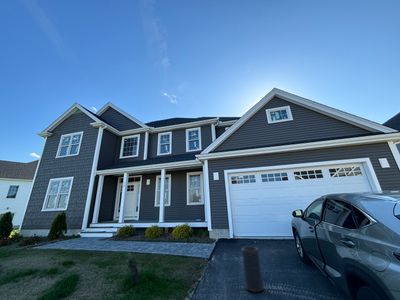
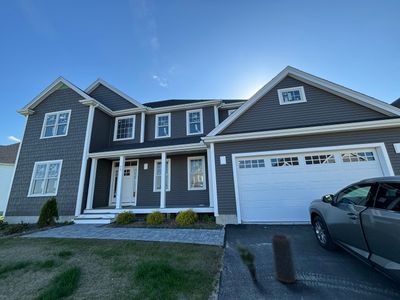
potted plant: present [125,253,141,285] -> present [237,244,256,280]

